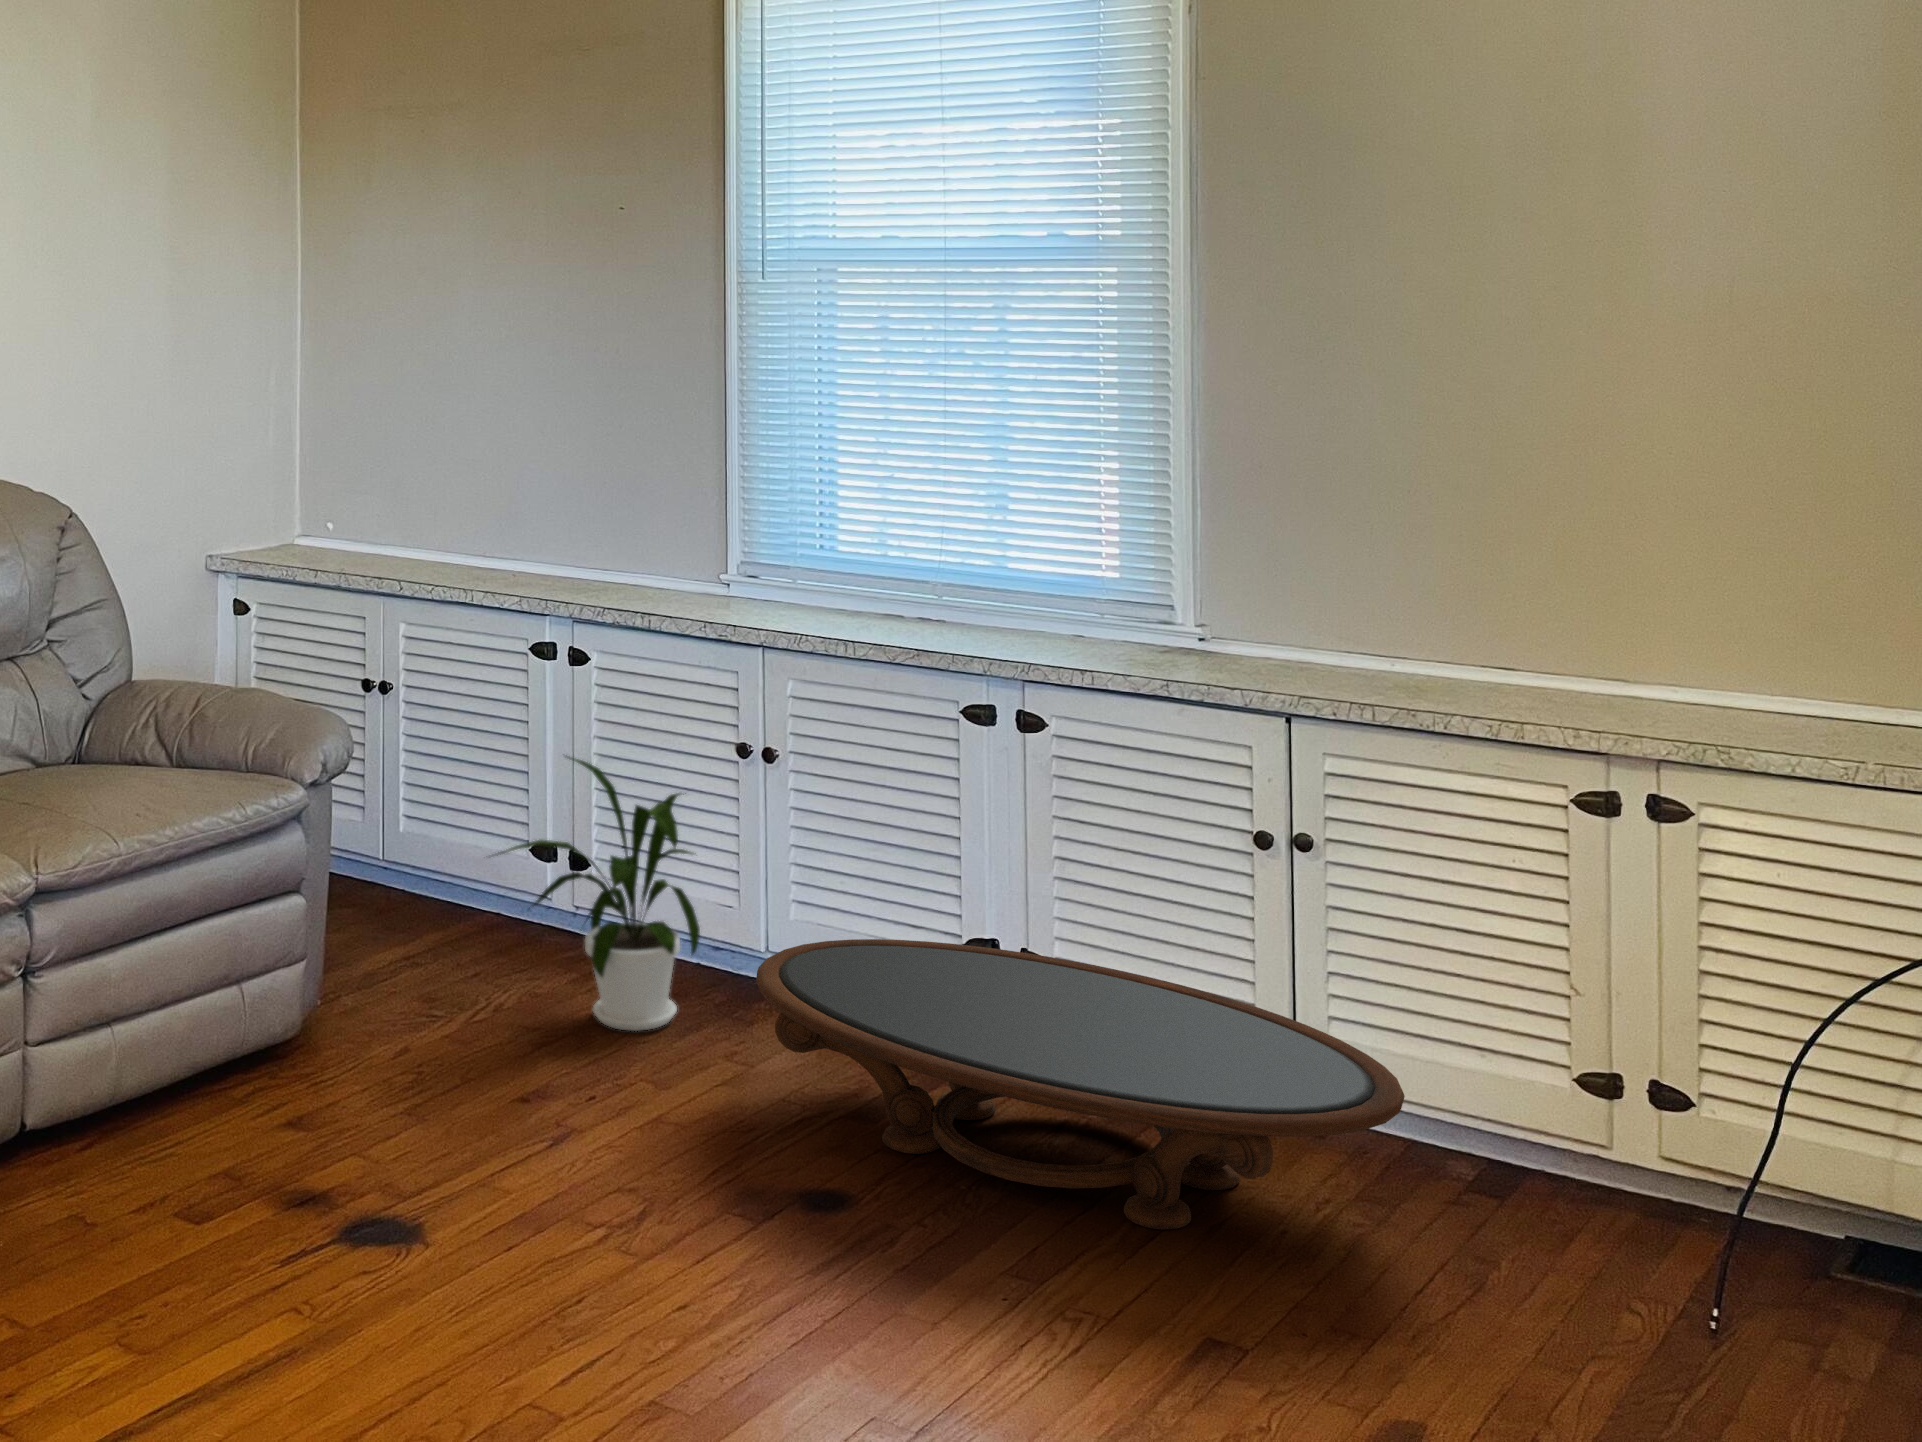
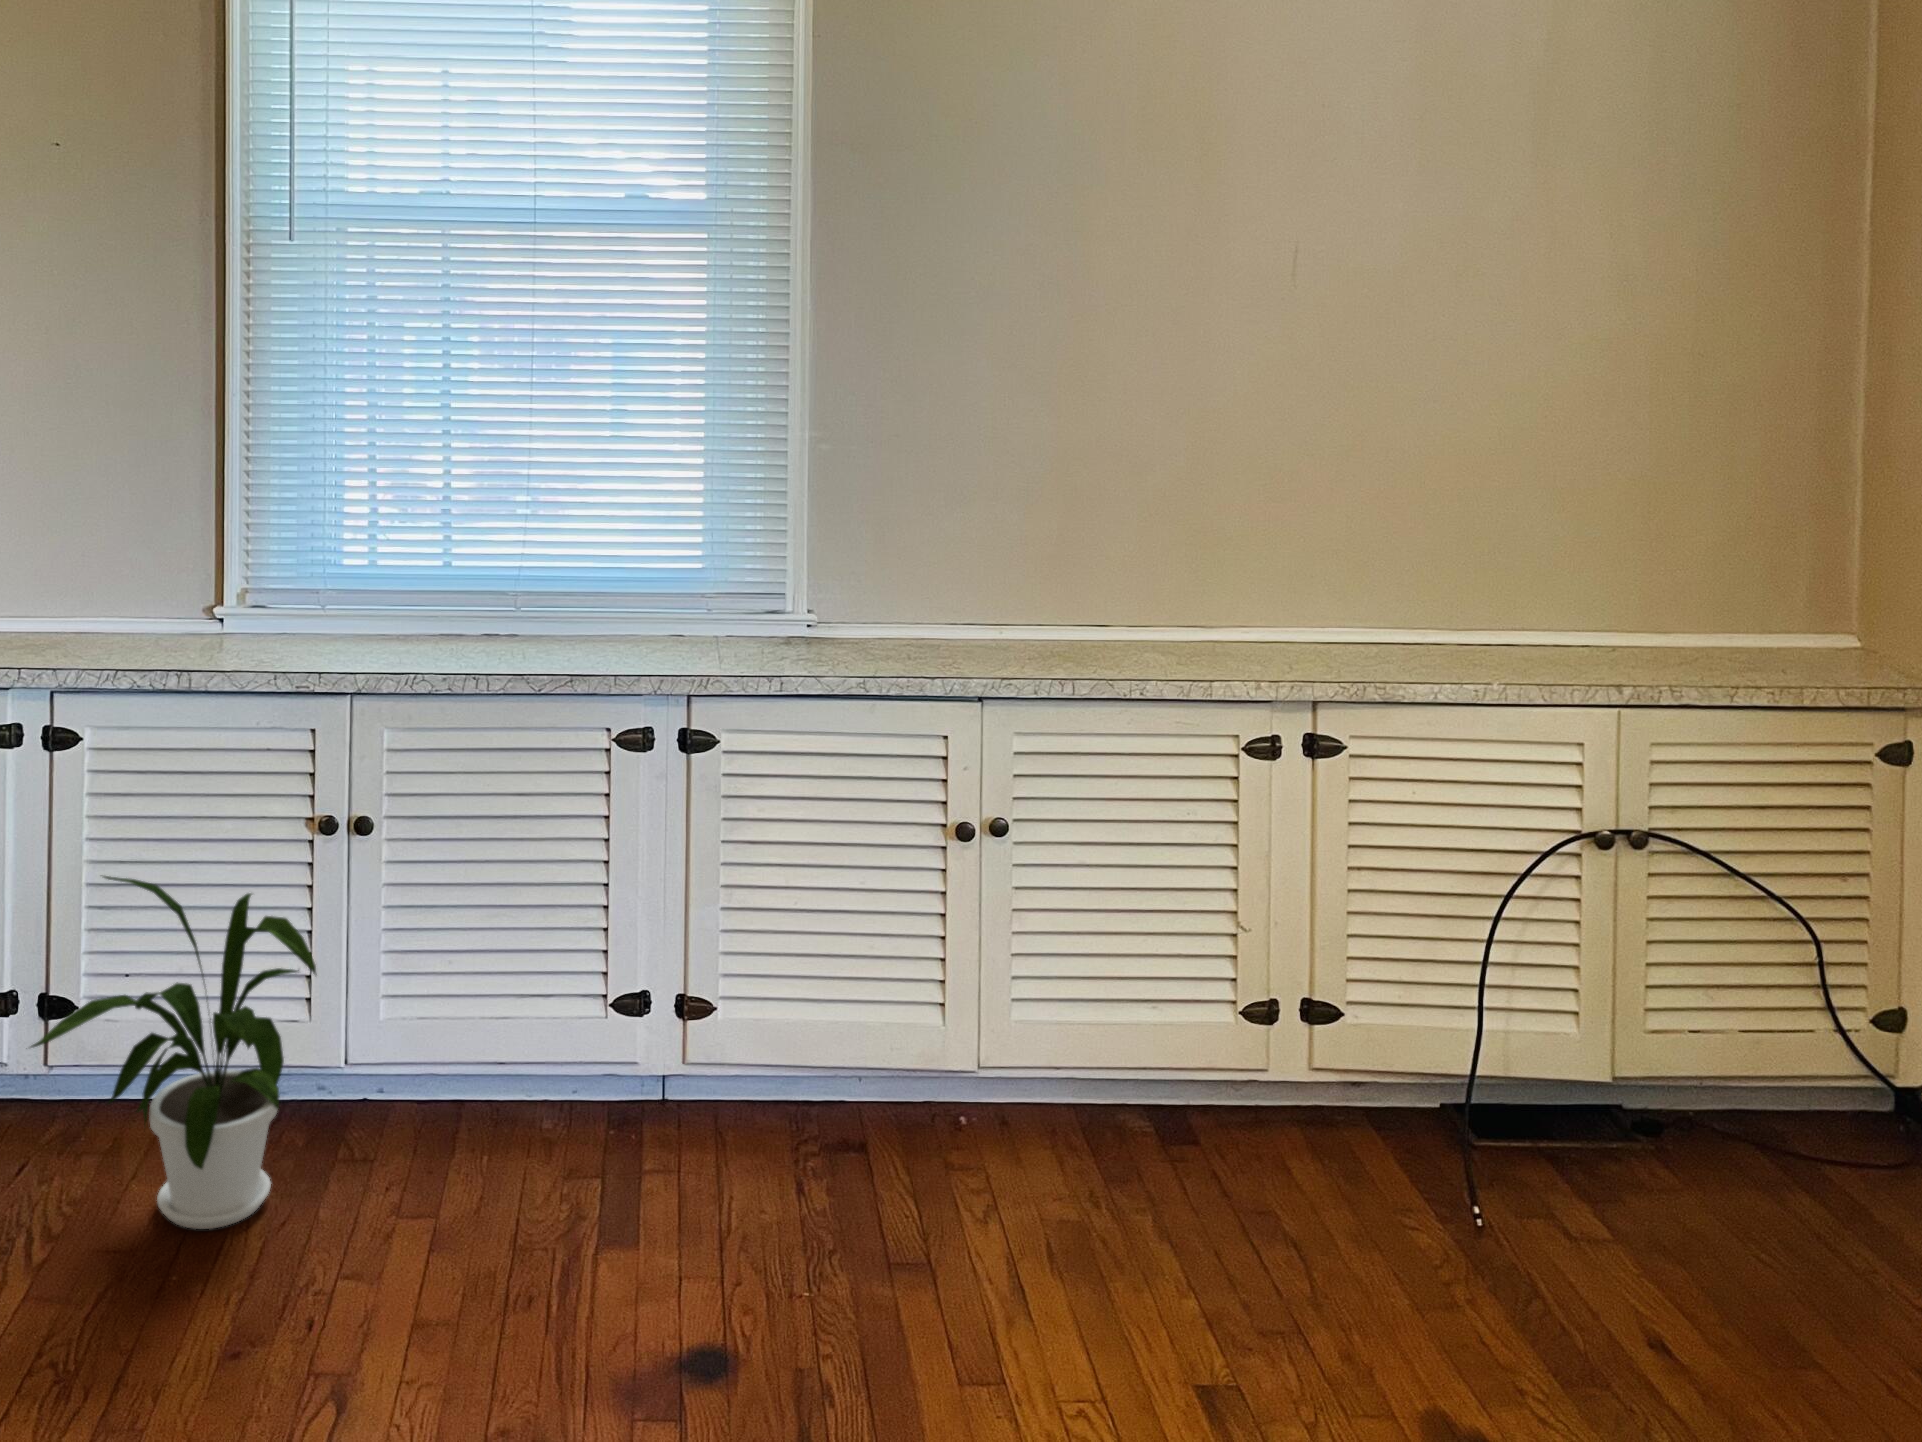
coffee table: present [756,939,1405,1230] -> none [462,999,1225,1298]

